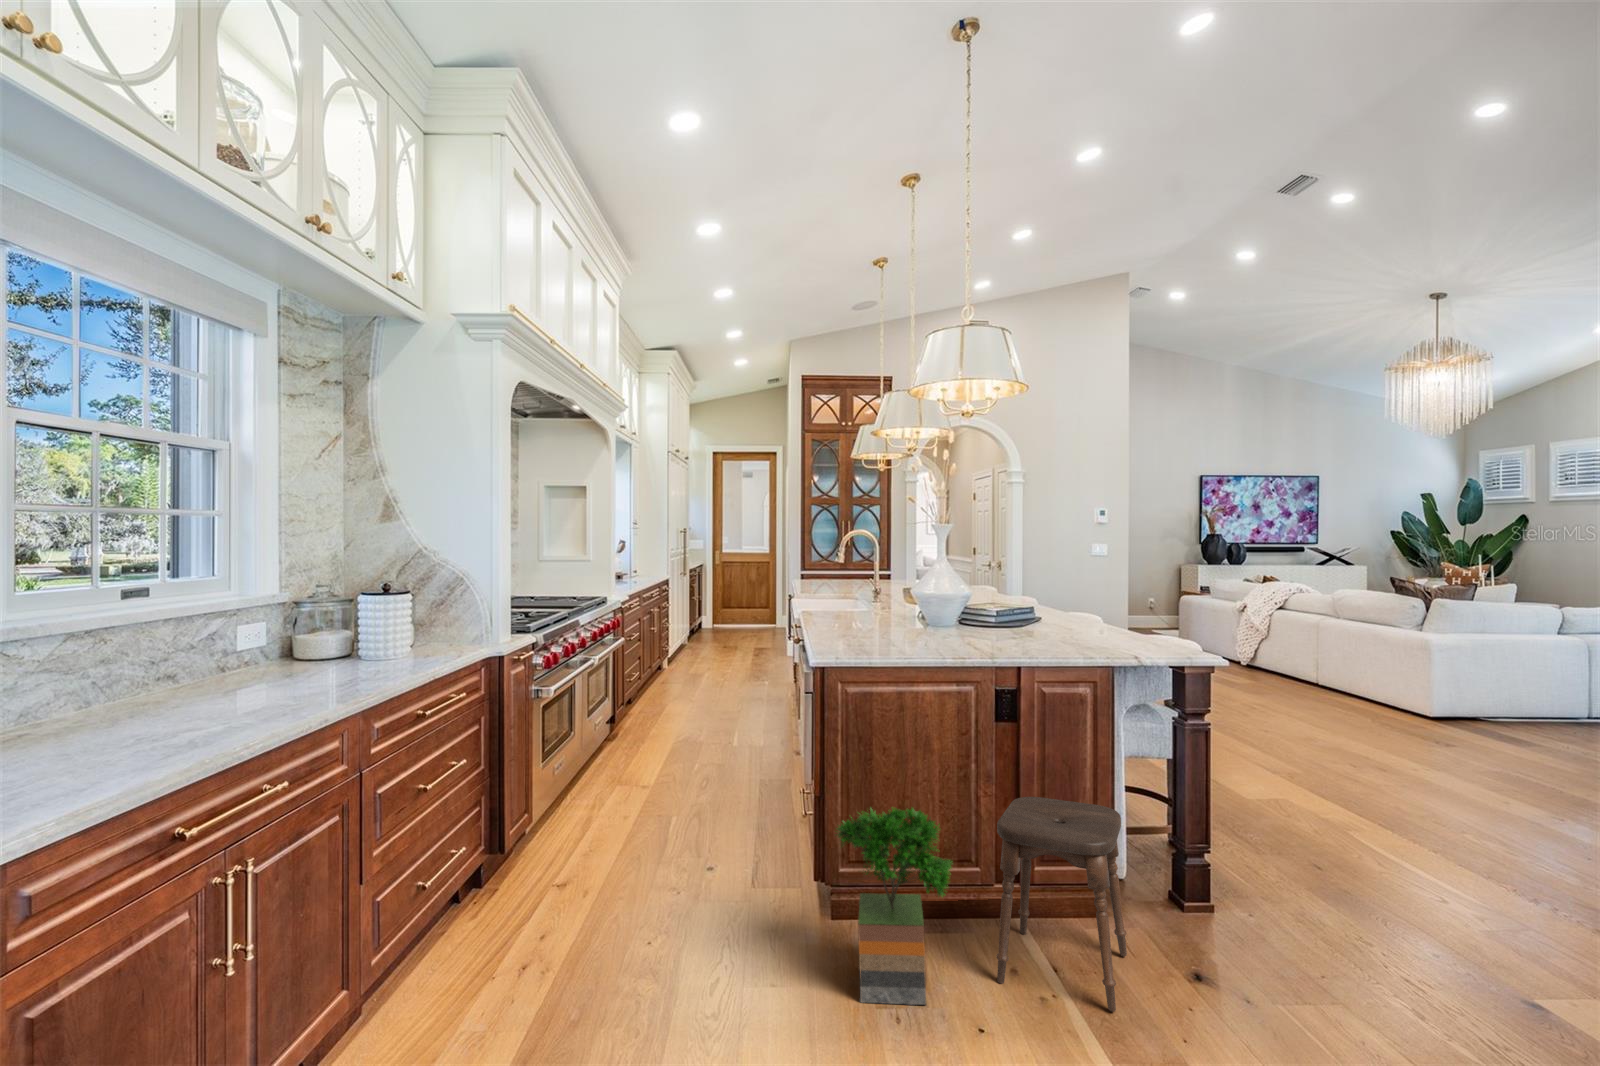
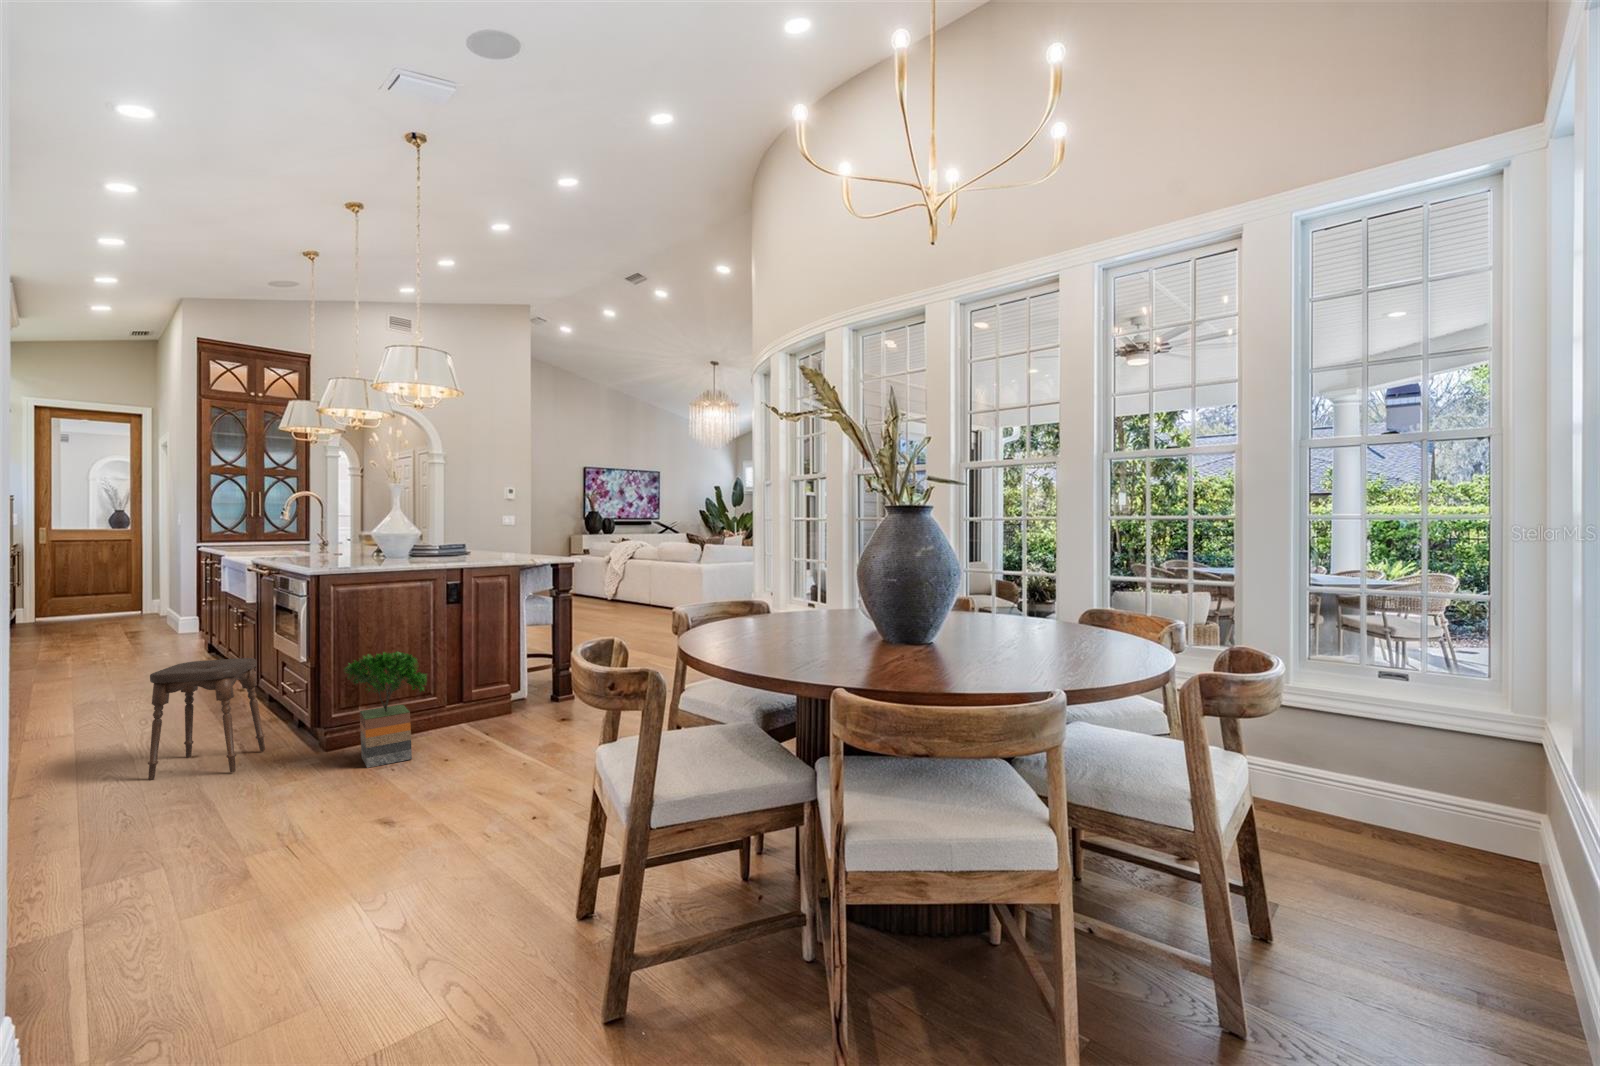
stool: present [996,797,1127,1012] -> present [148,658,265,780]

